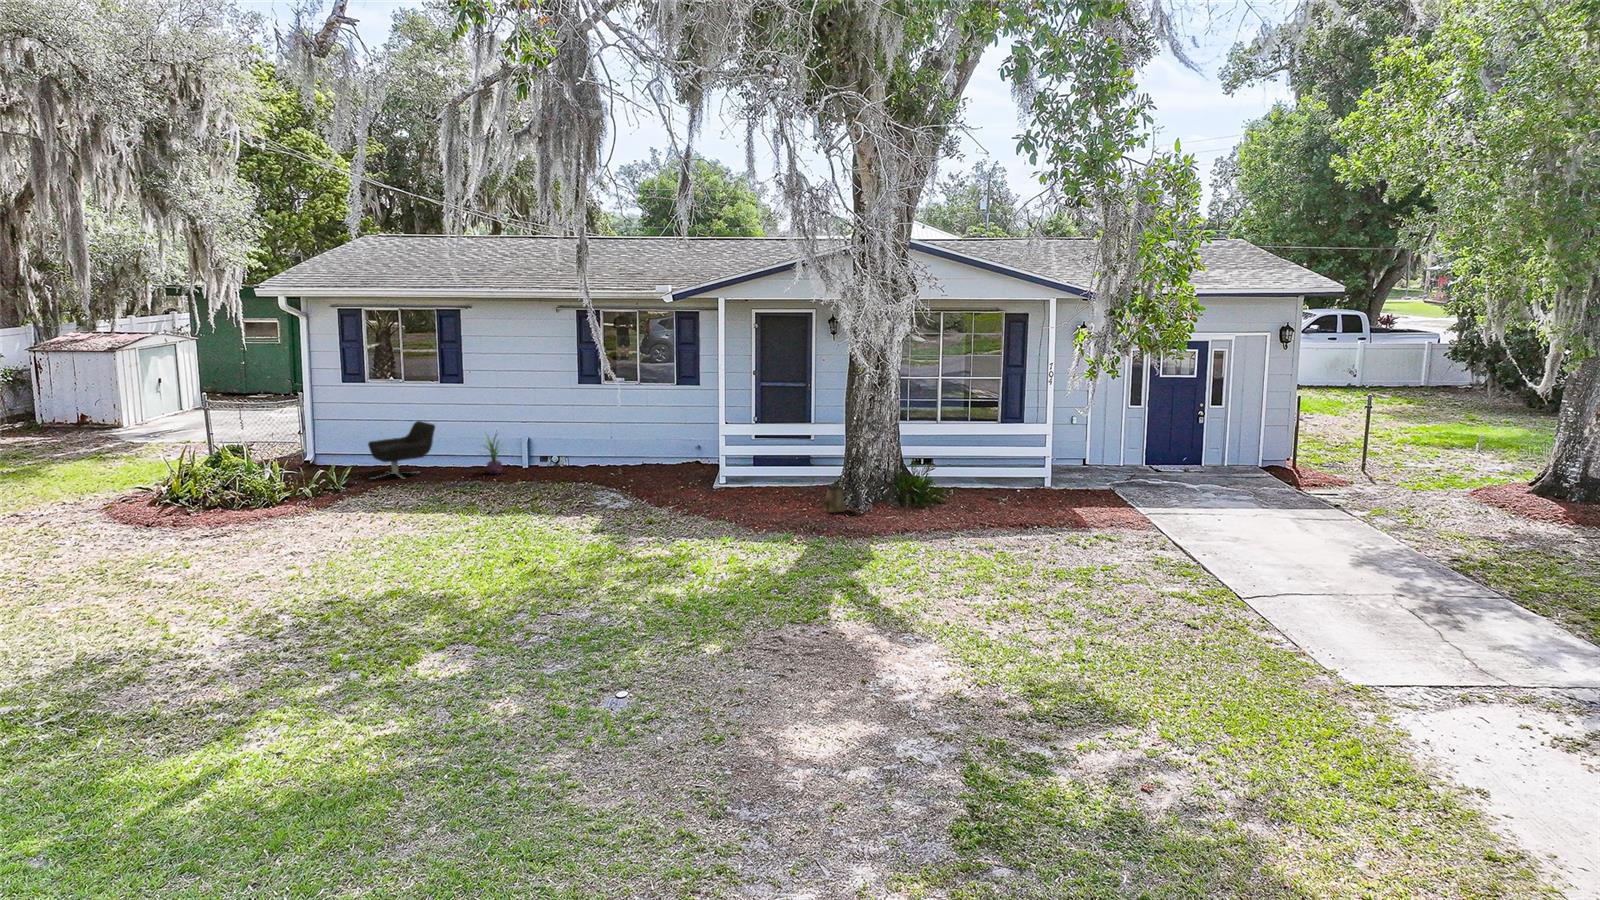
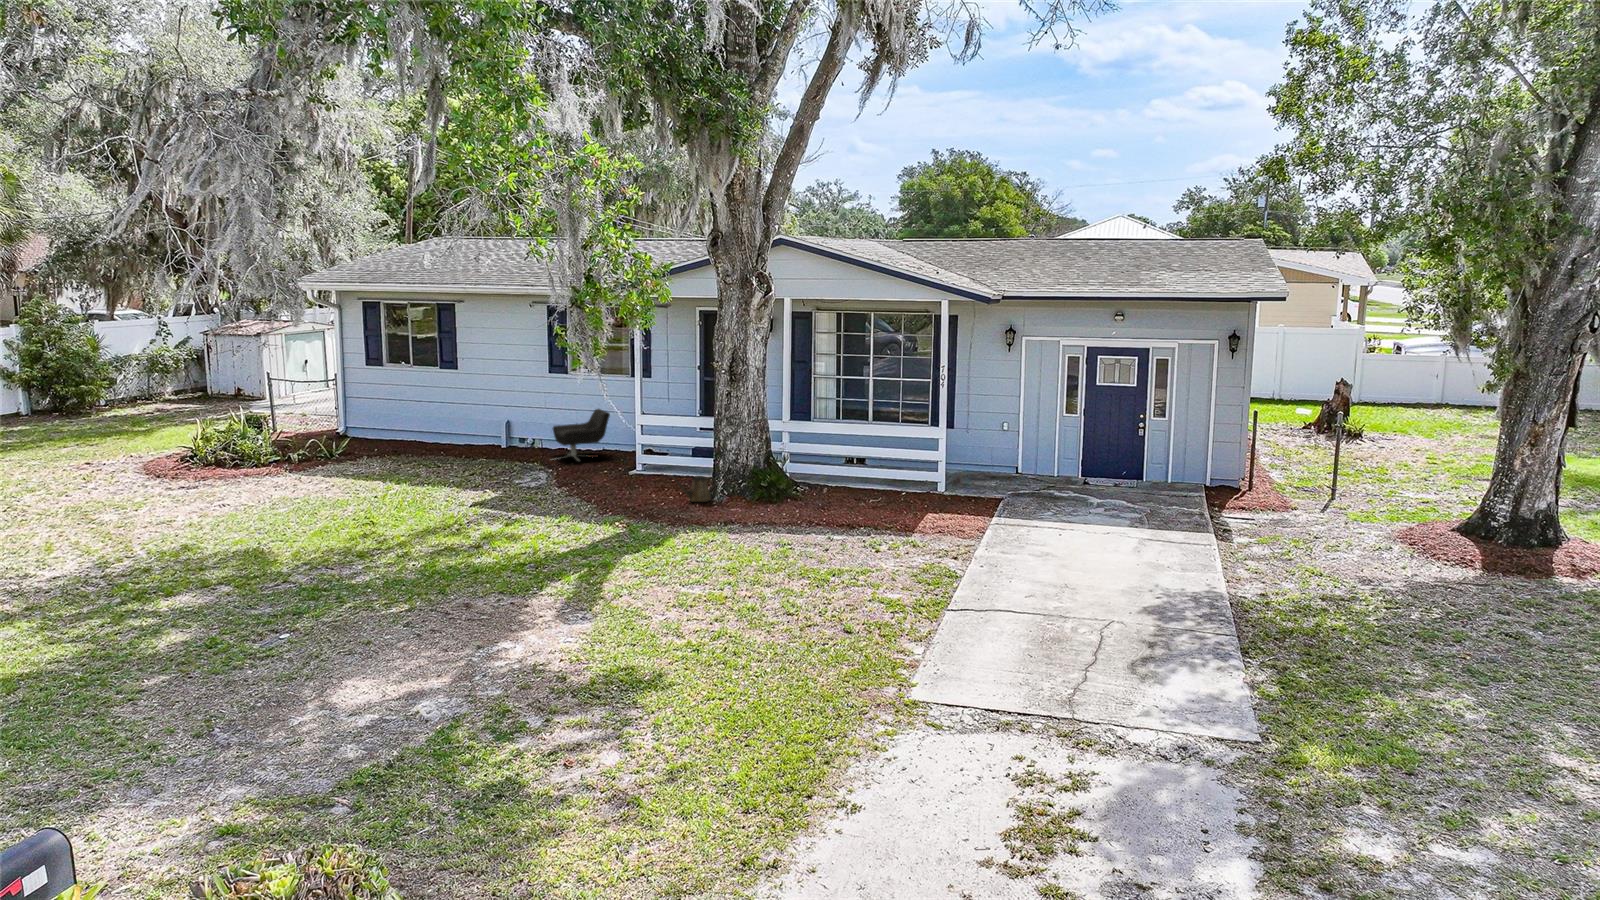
lounge chair: present [368,421,435,479] -> present [552,409,610,461]
decorative plant: present [485,432,503,474] -> none [455,414,495,451]

